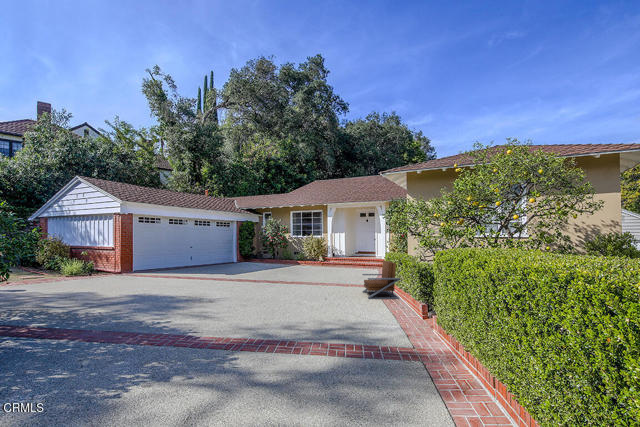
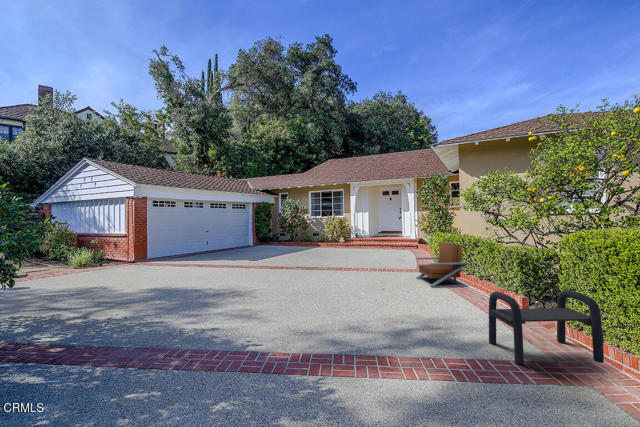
bench: none [372,295,439,345] -> present [489,290,604,364]

